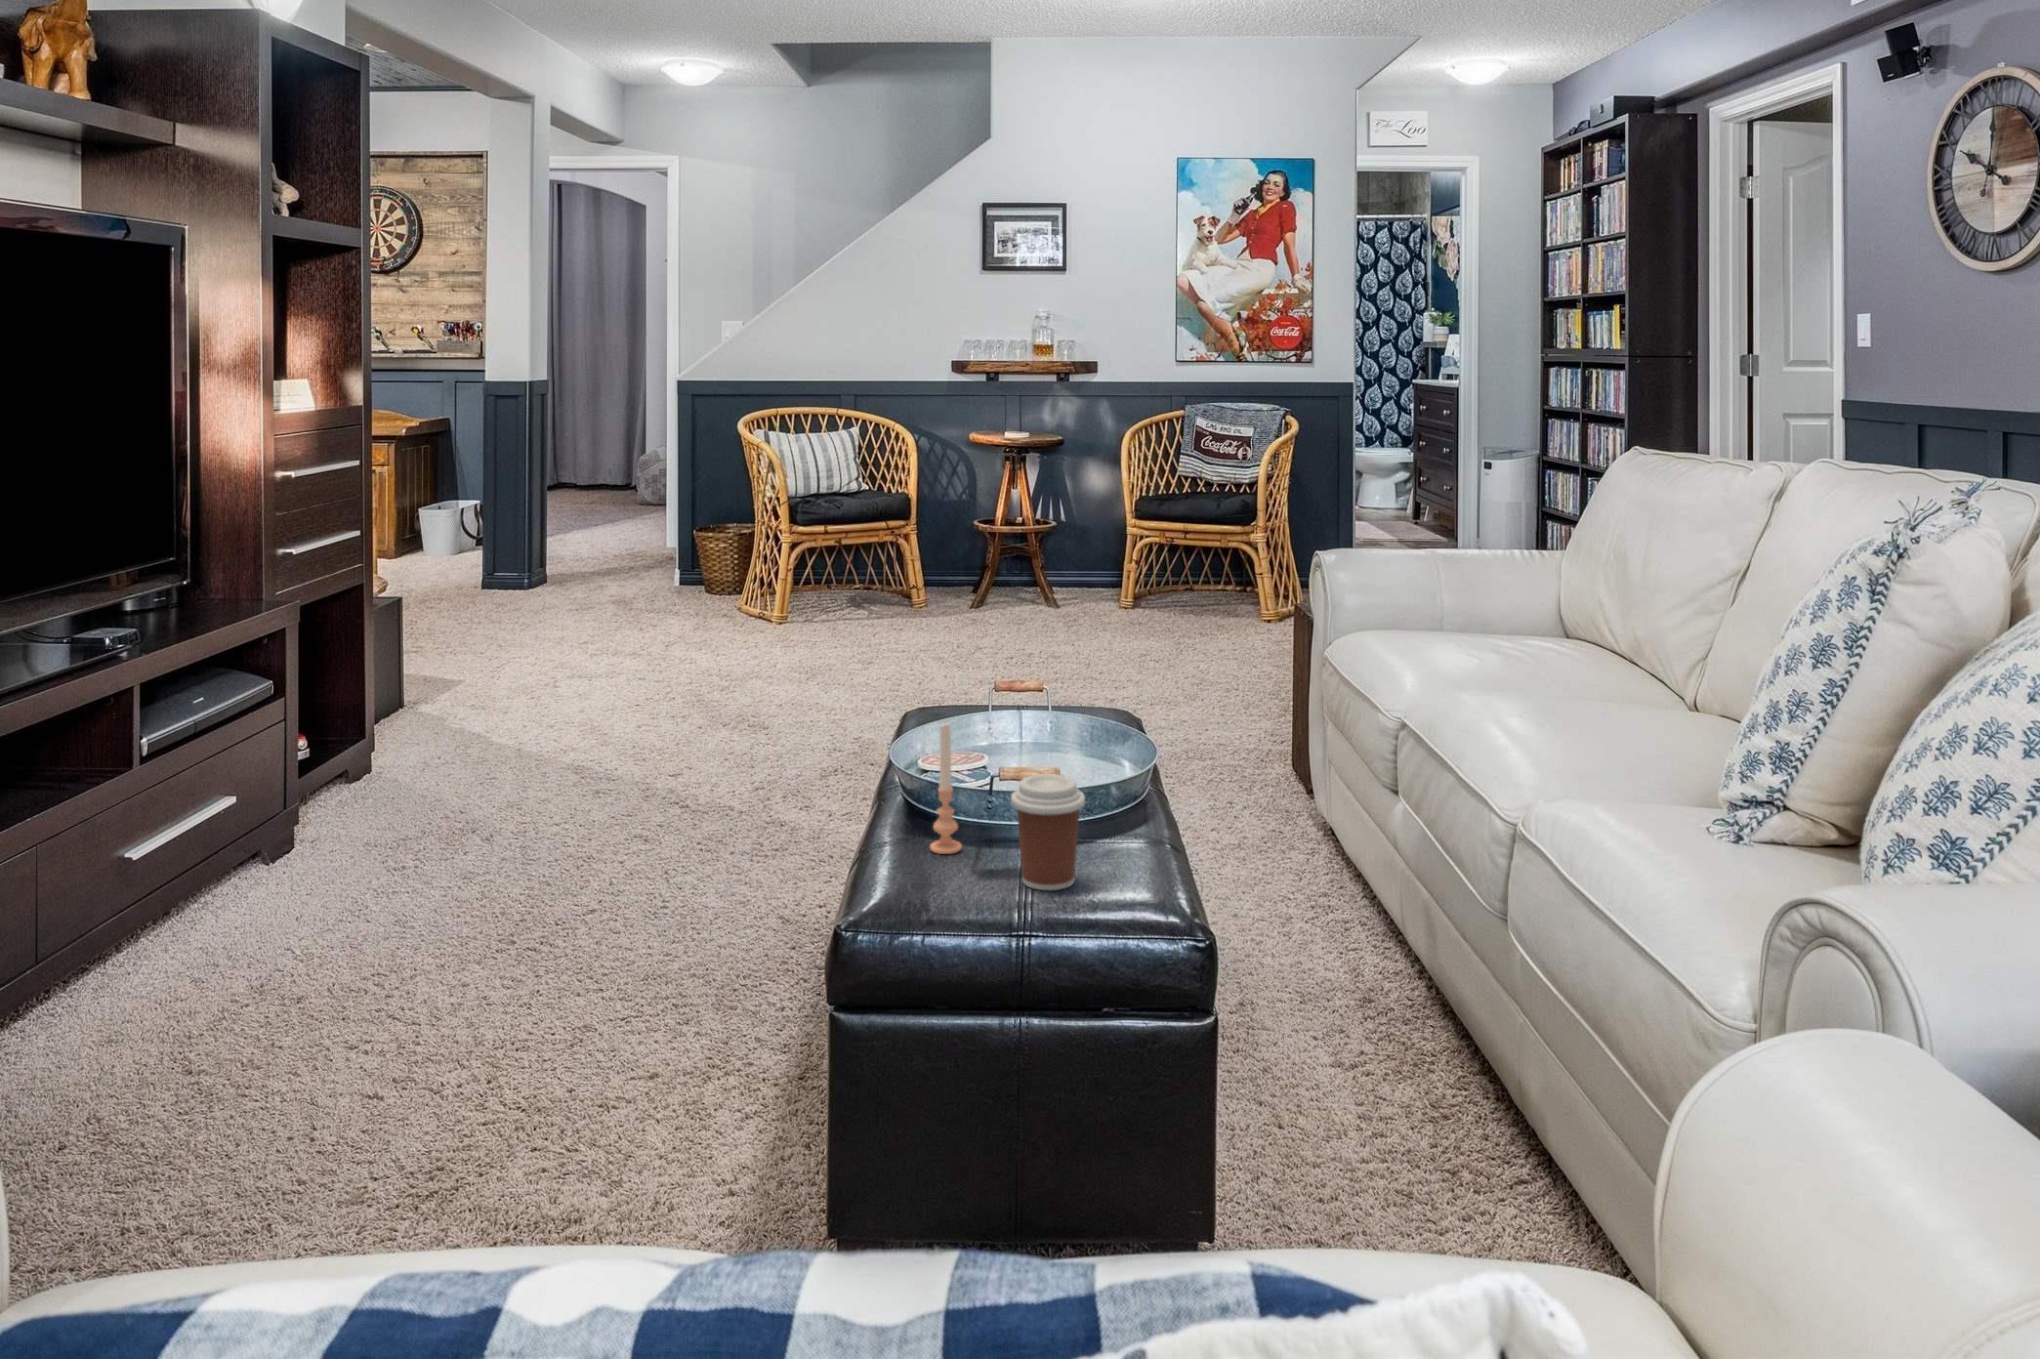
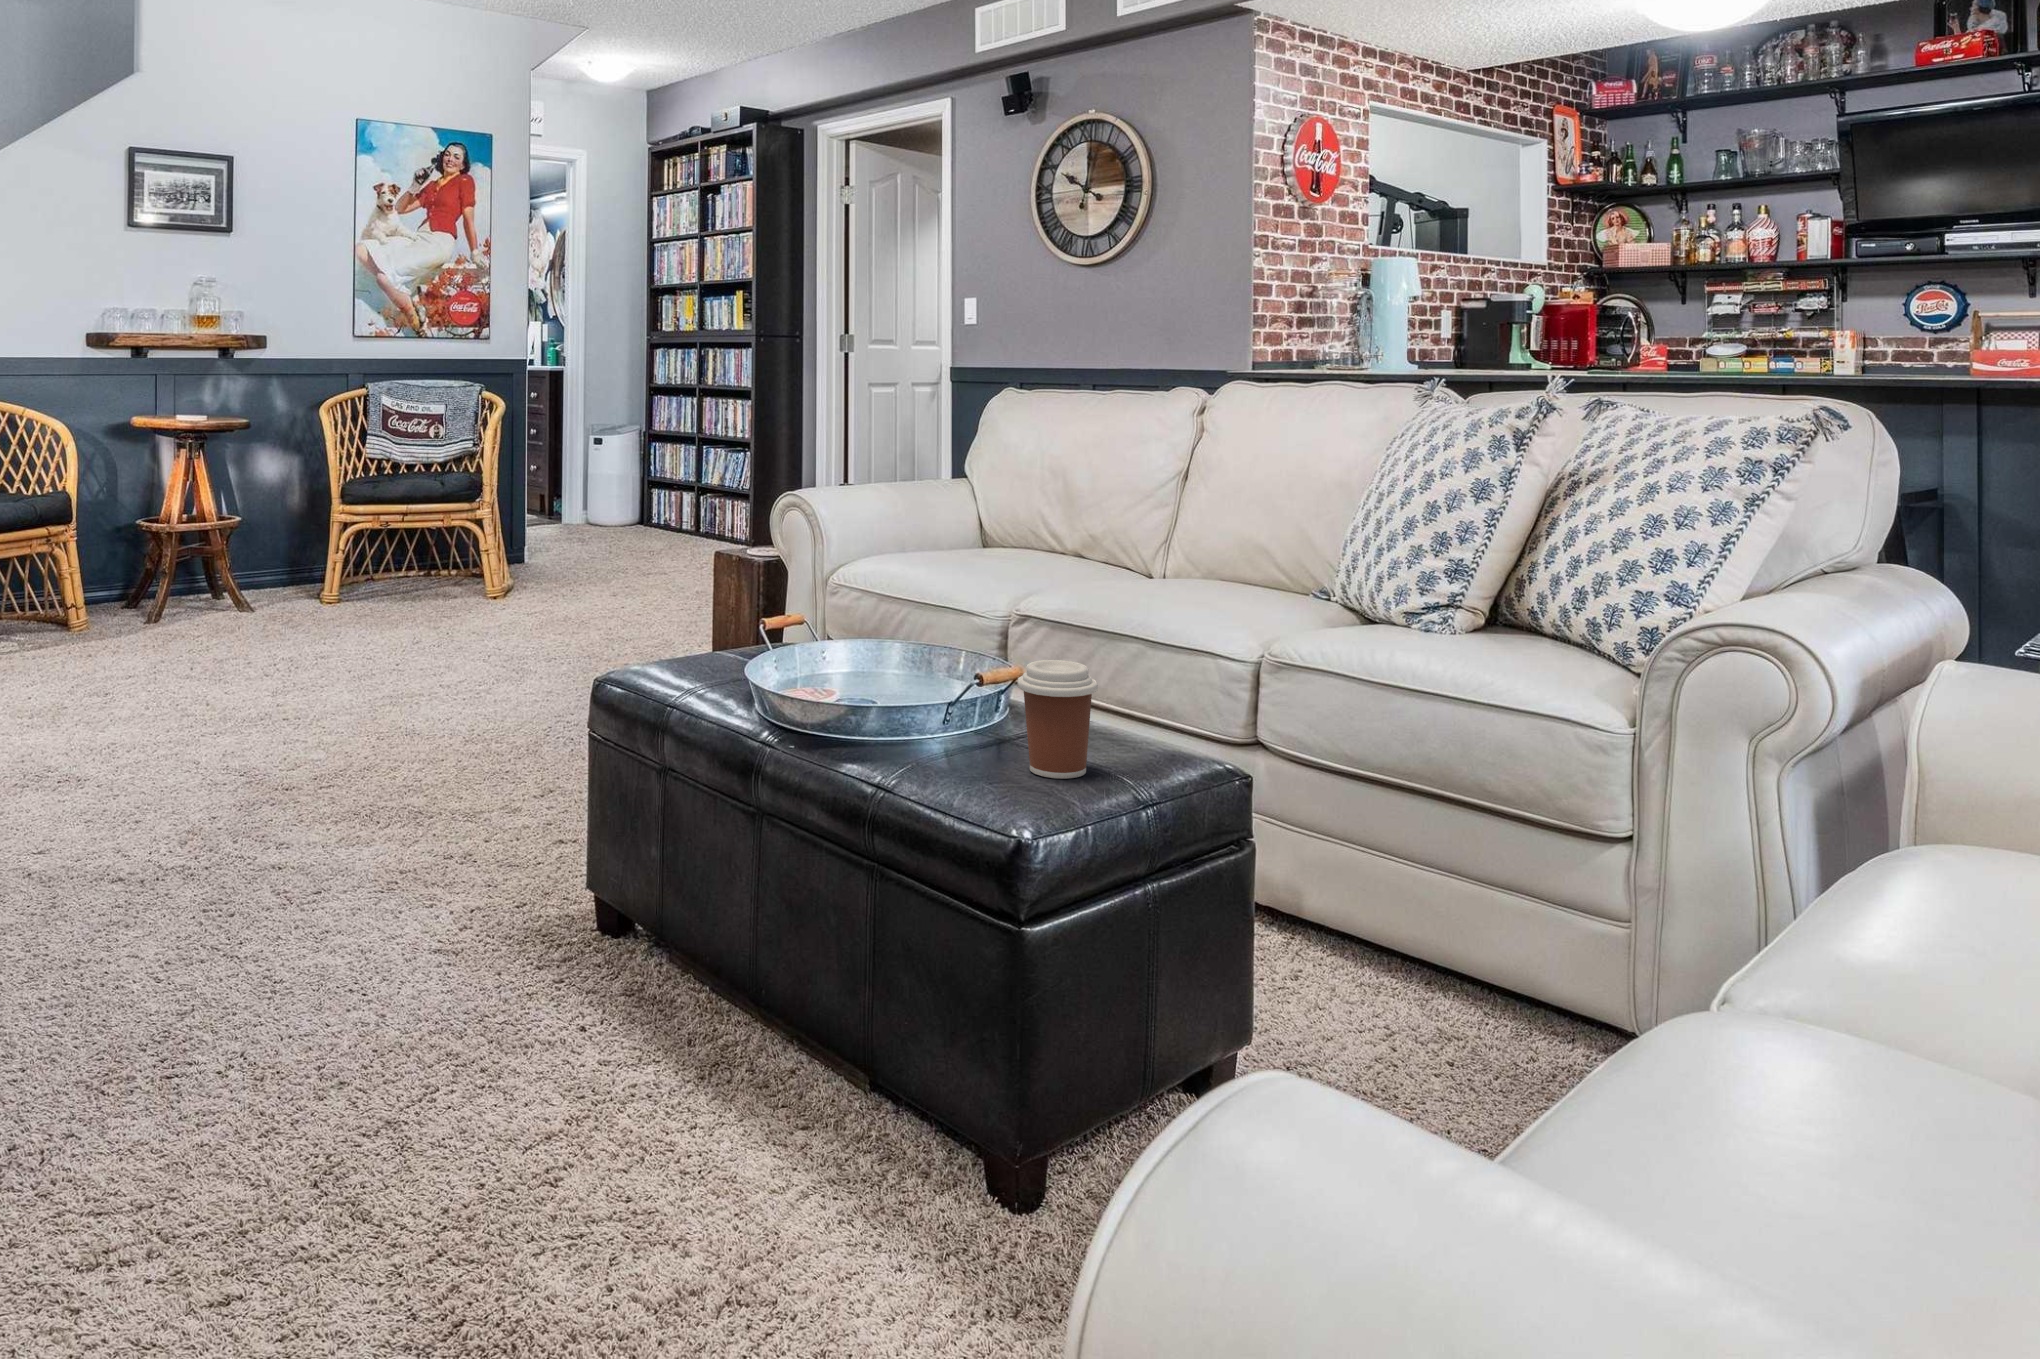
candle: present [930,723,962,854] -> none [889,626,924,773]

